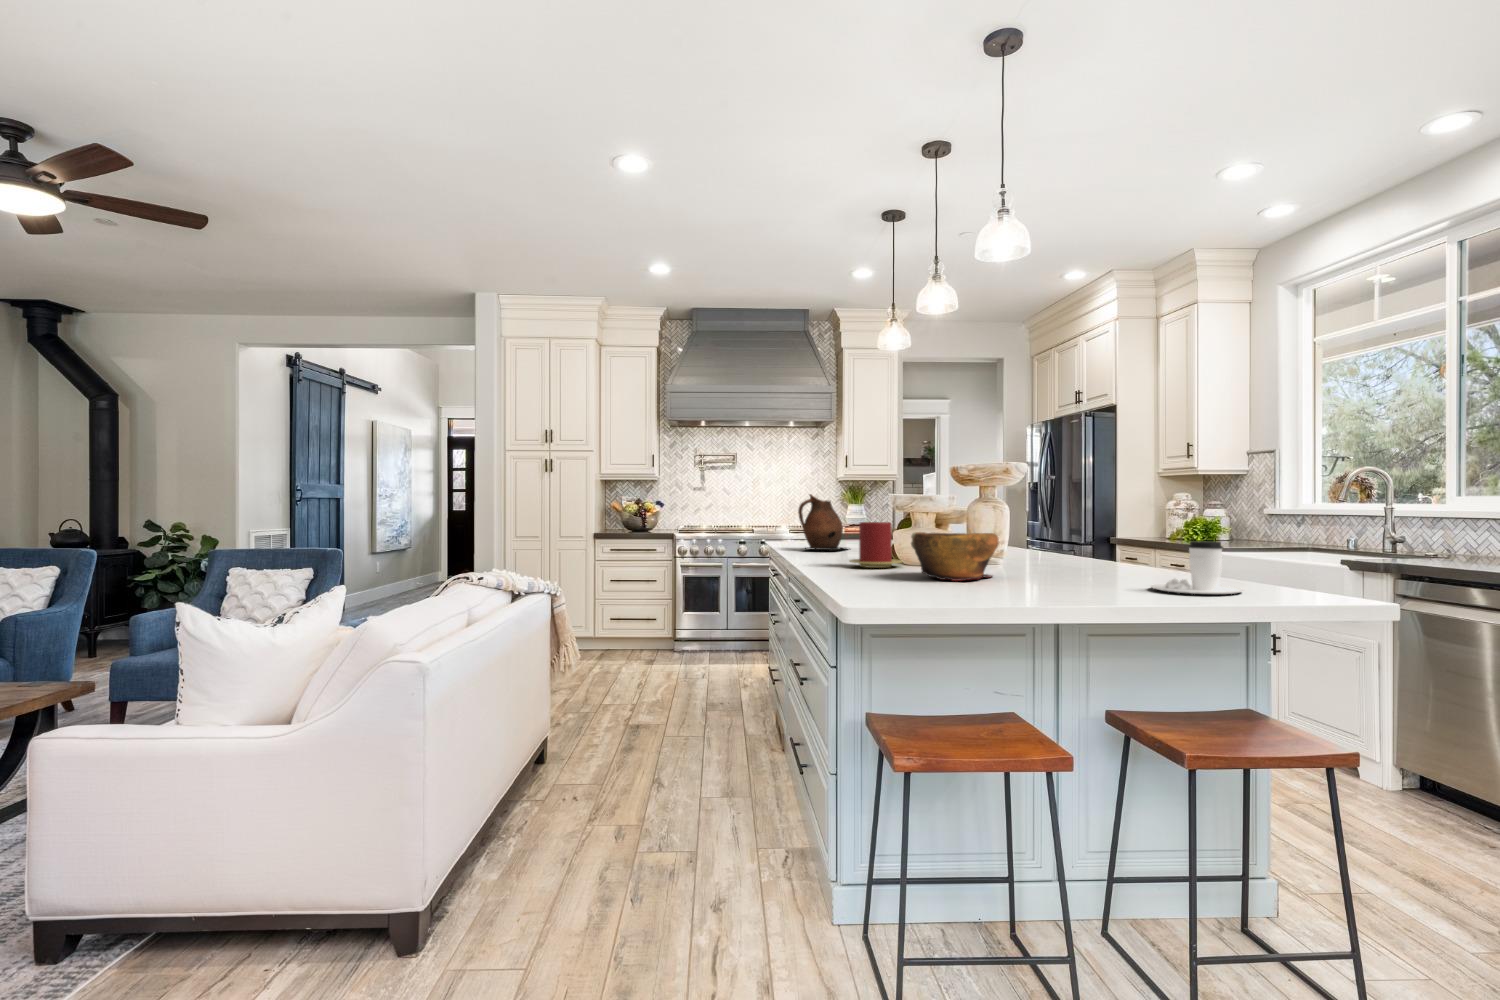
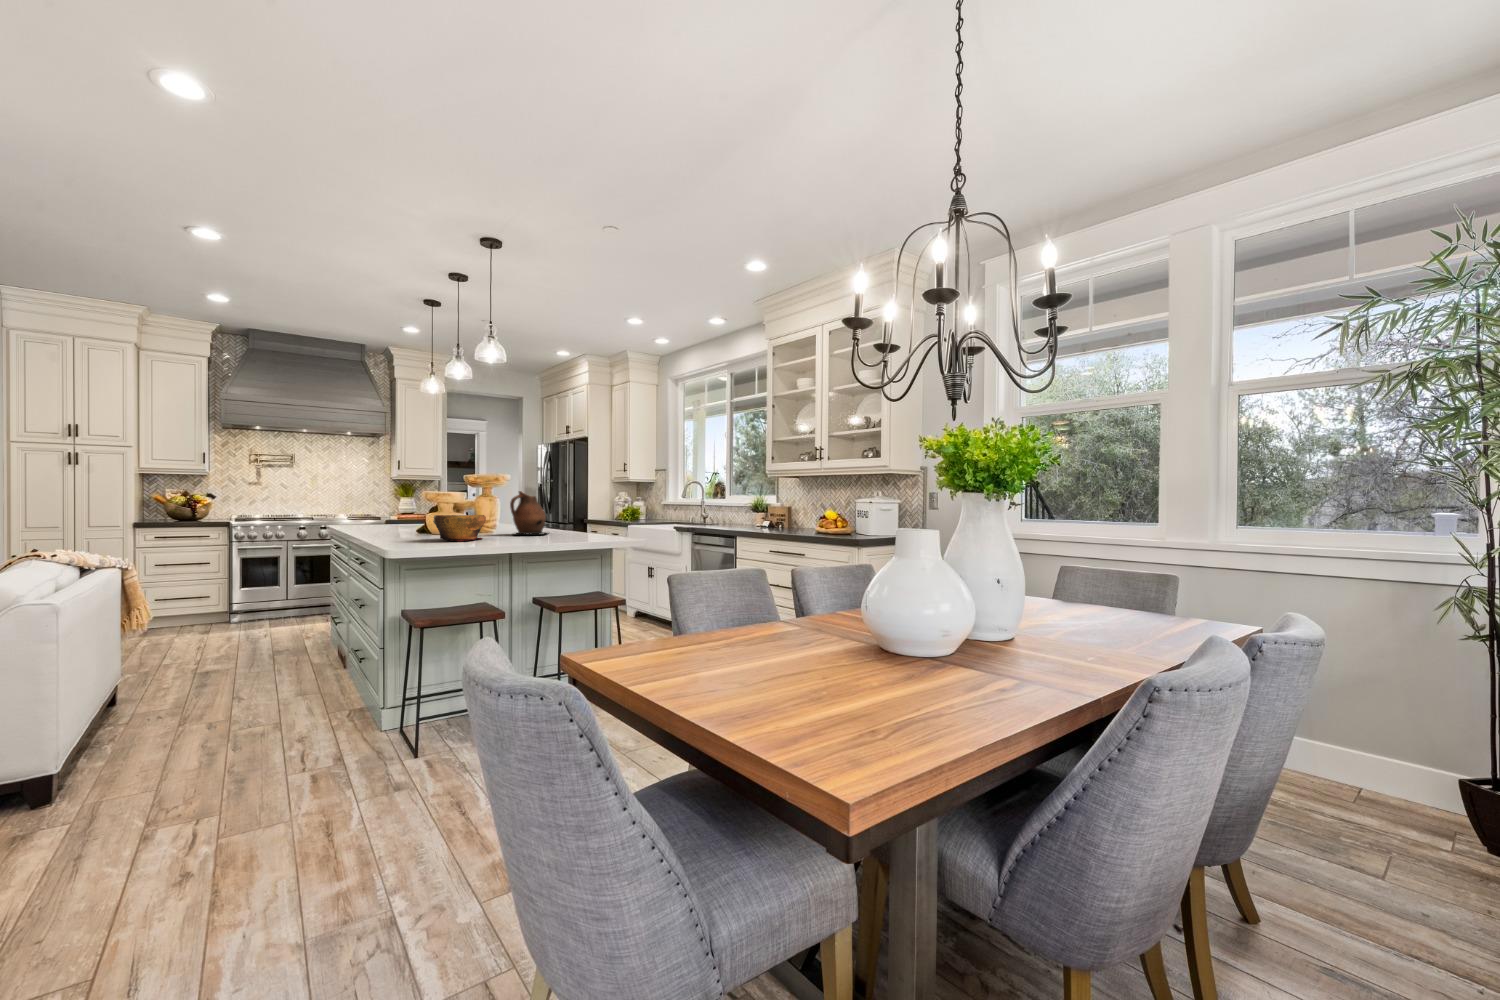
ceramic pitcher: present [798,494,844,550] -> present [510,491,547,535]
candle: present [850,522,901,568] -> none [394,509,431,537]
coffee cup: present [1151,541,1243,594] -> none [558,517,598,541]

